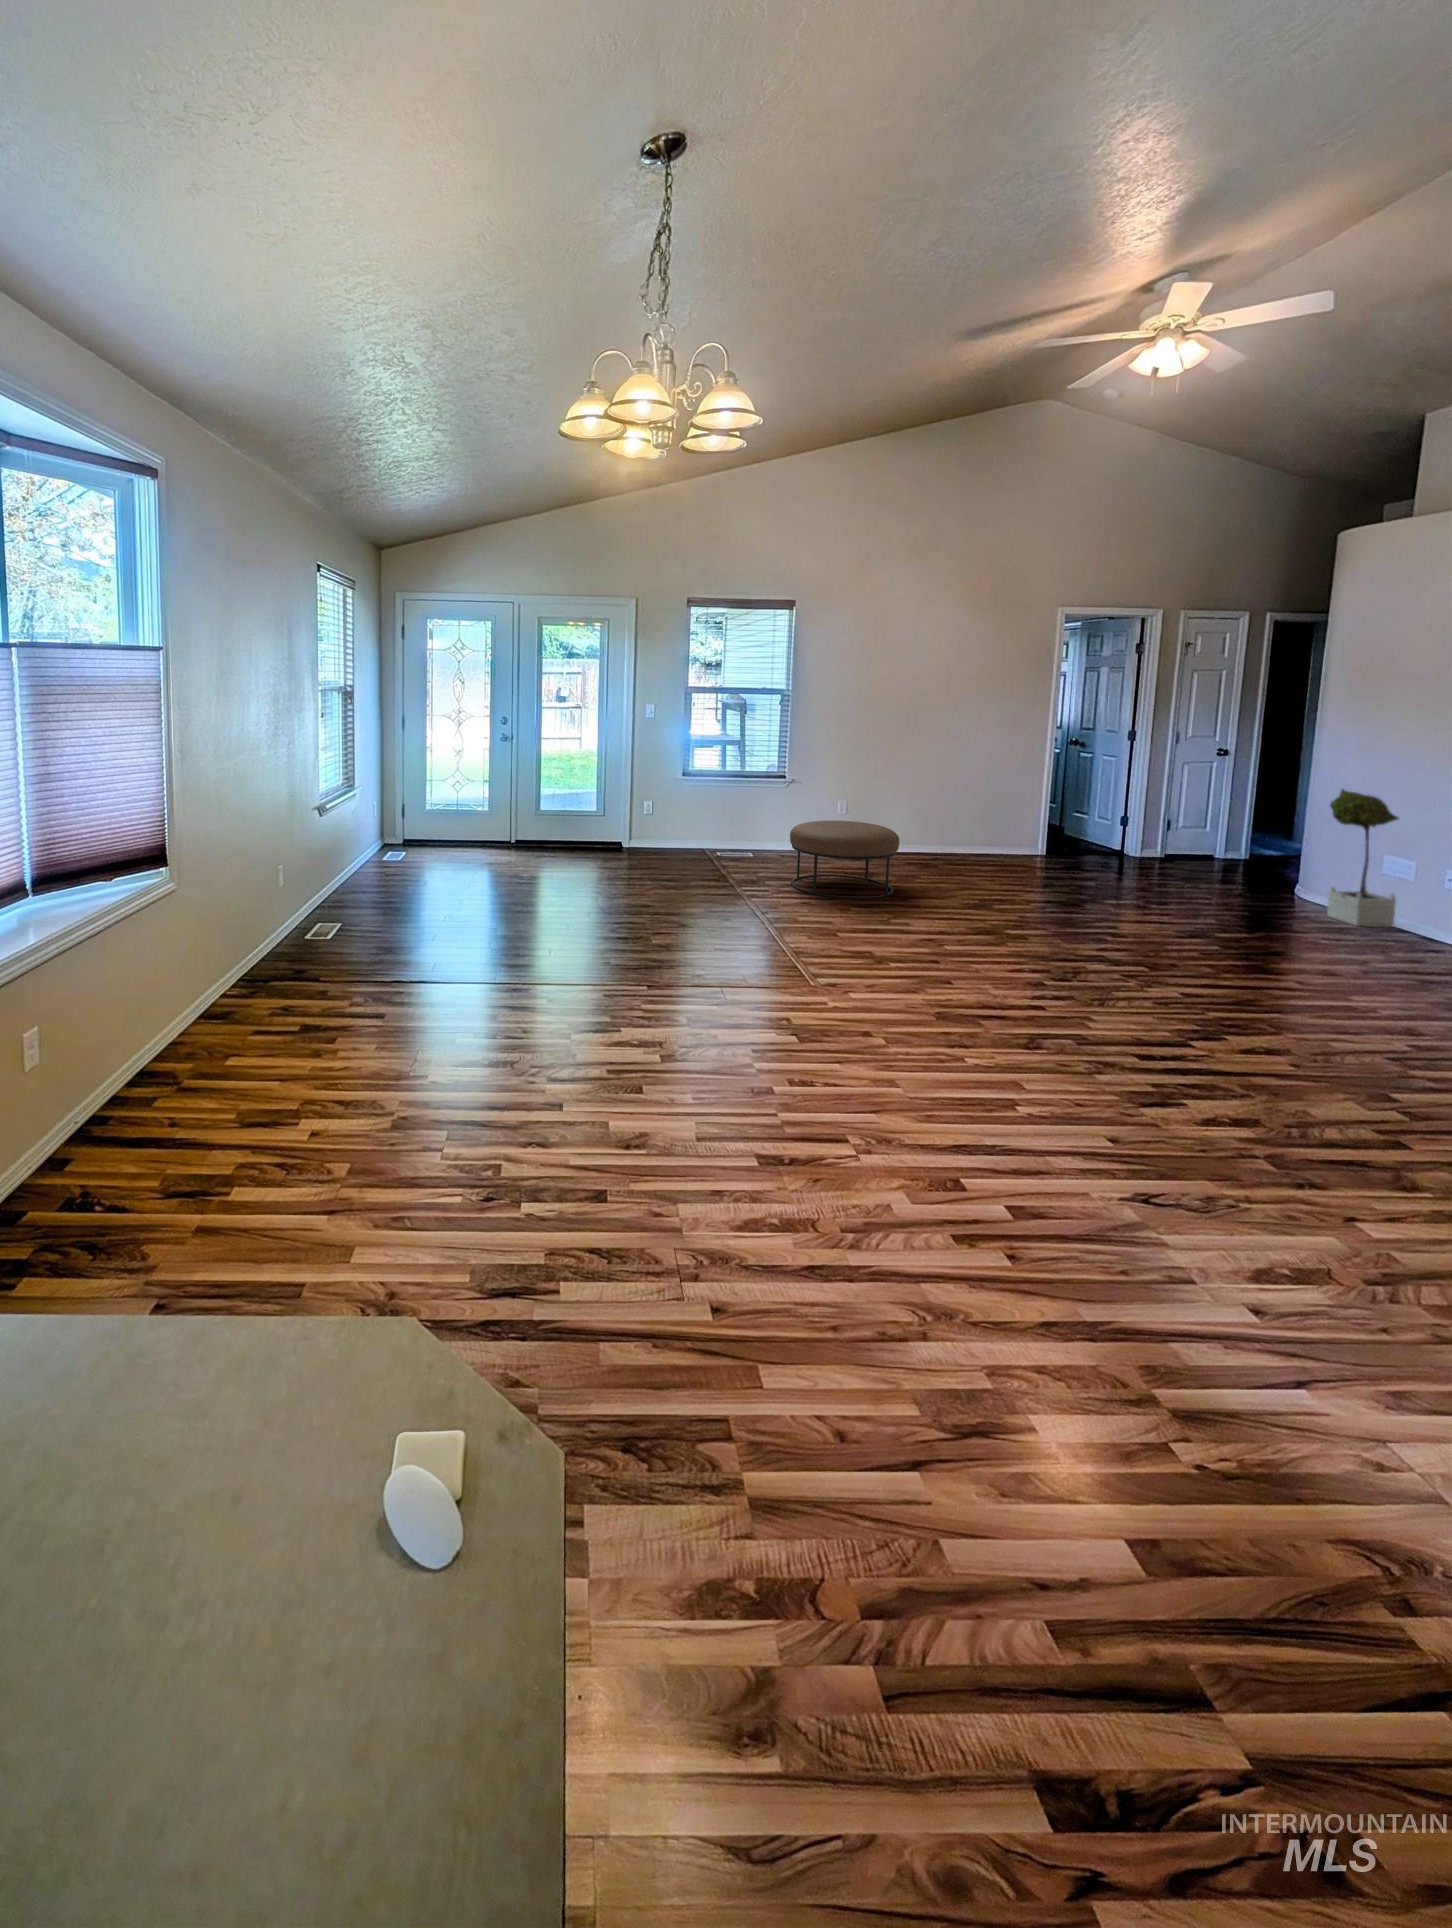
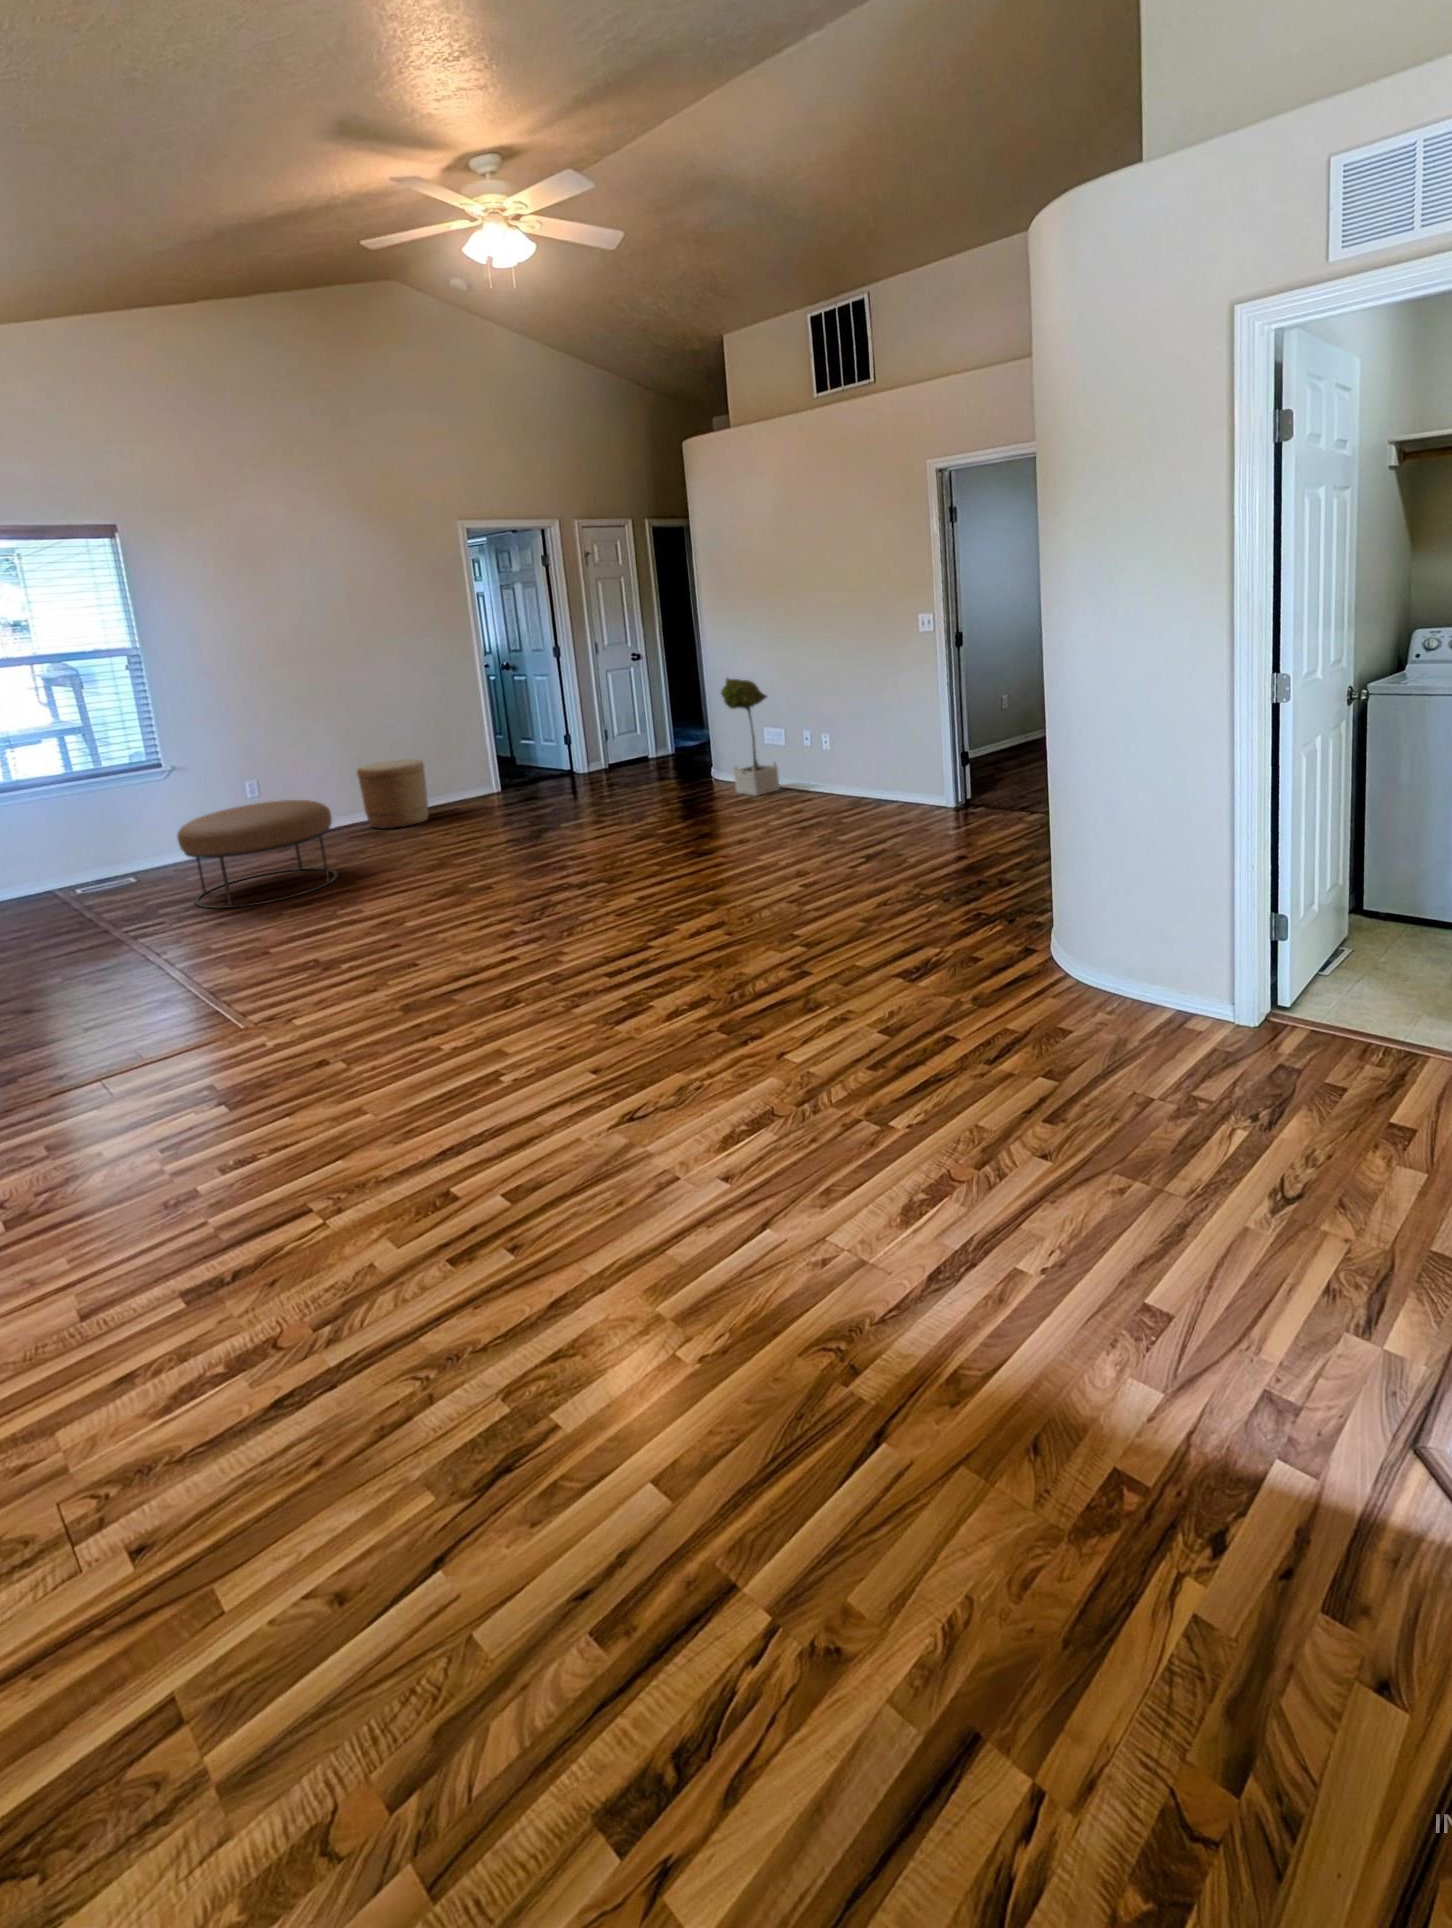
woven basket: none [922,807,980,865] -> present [357,759,428,829]

